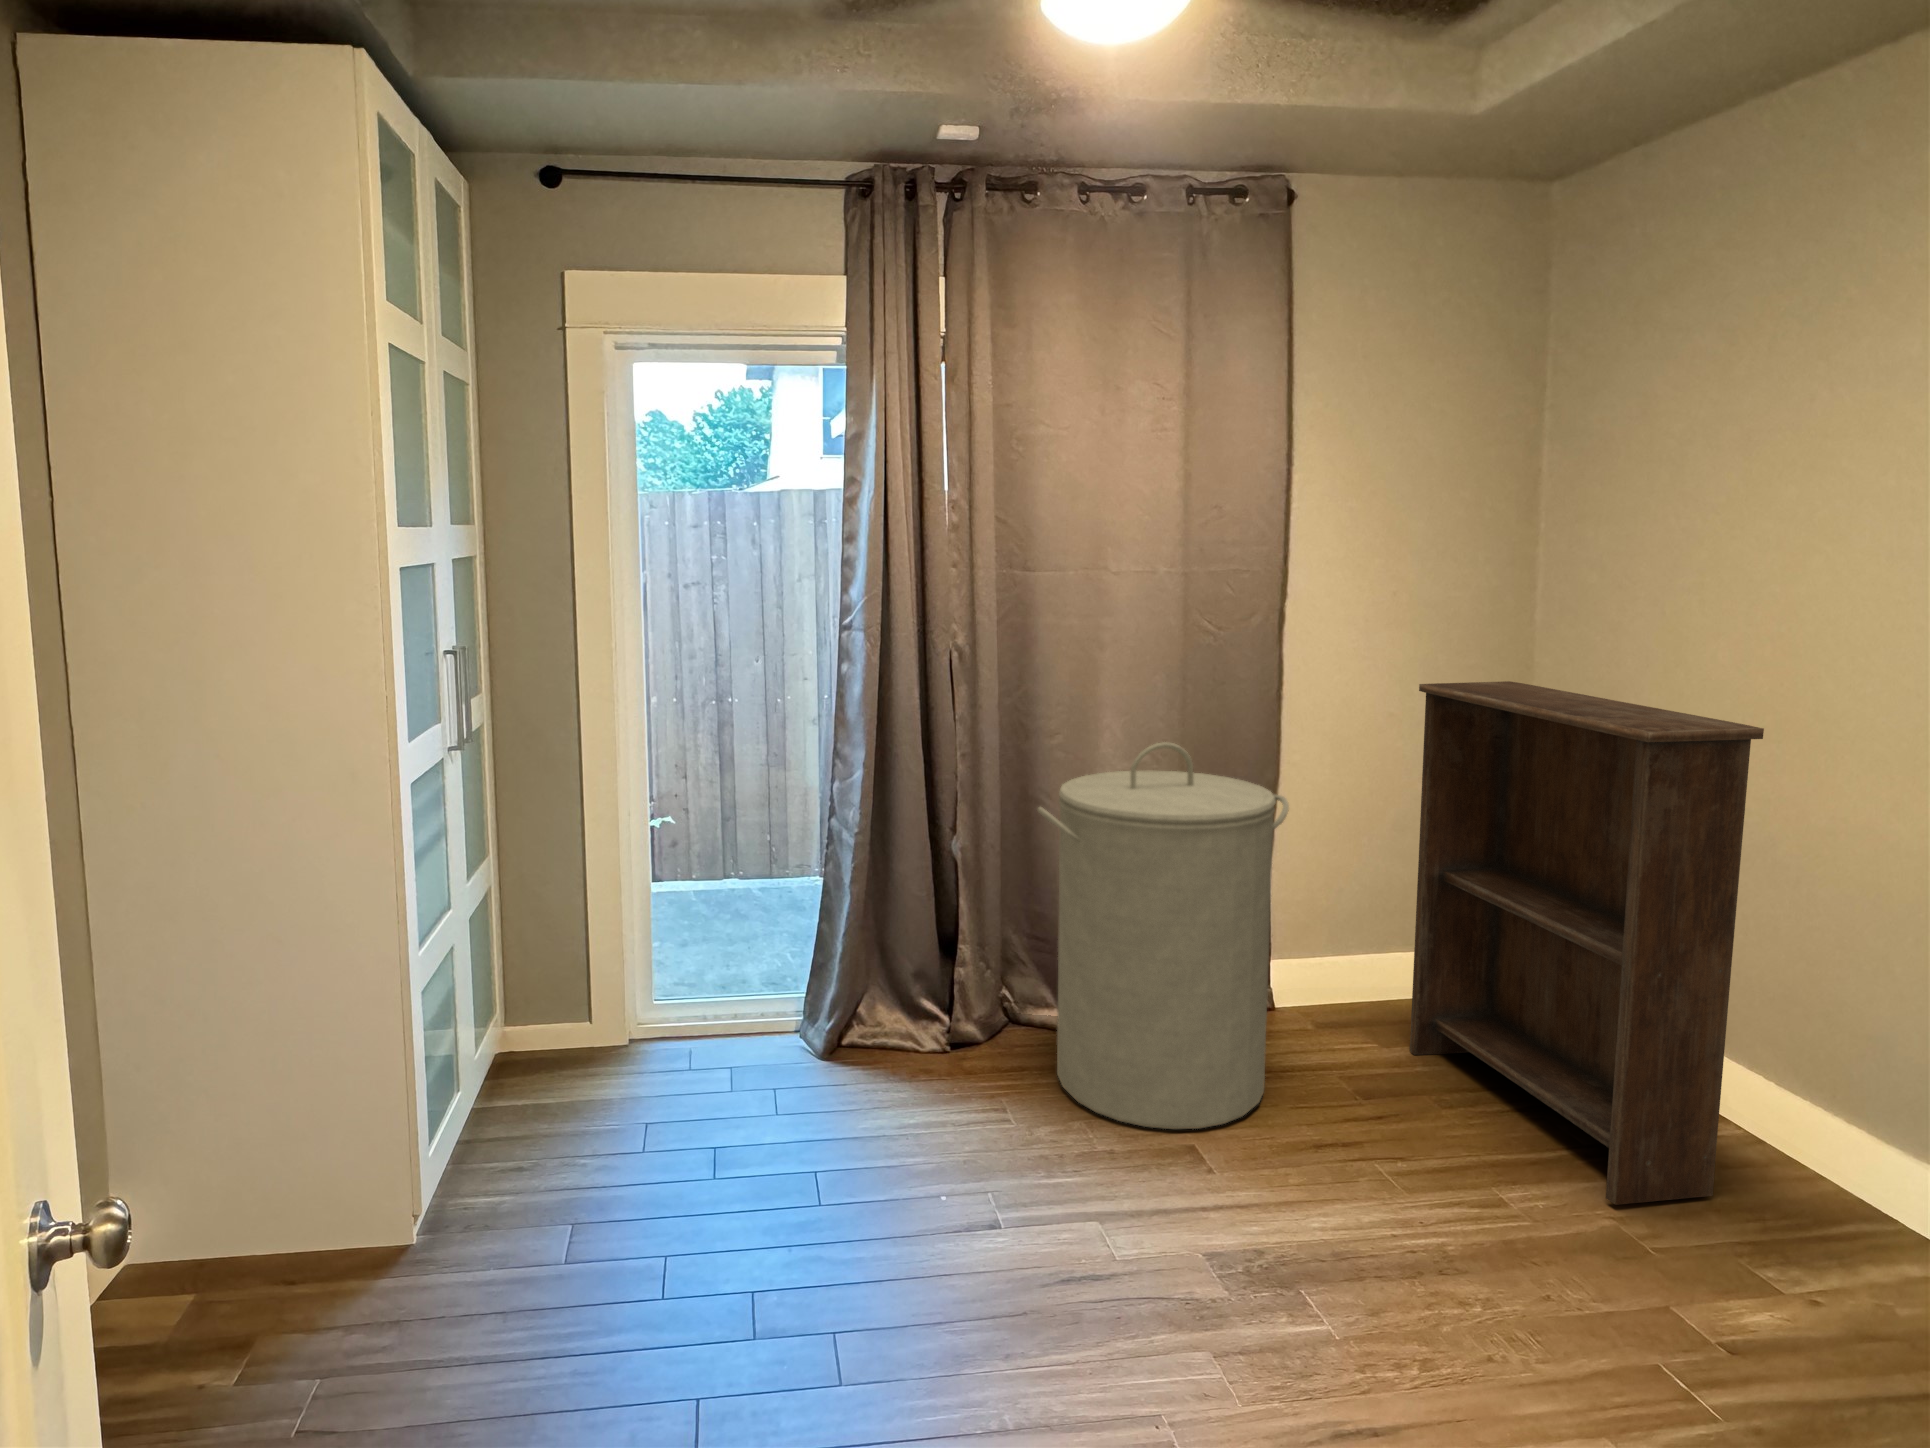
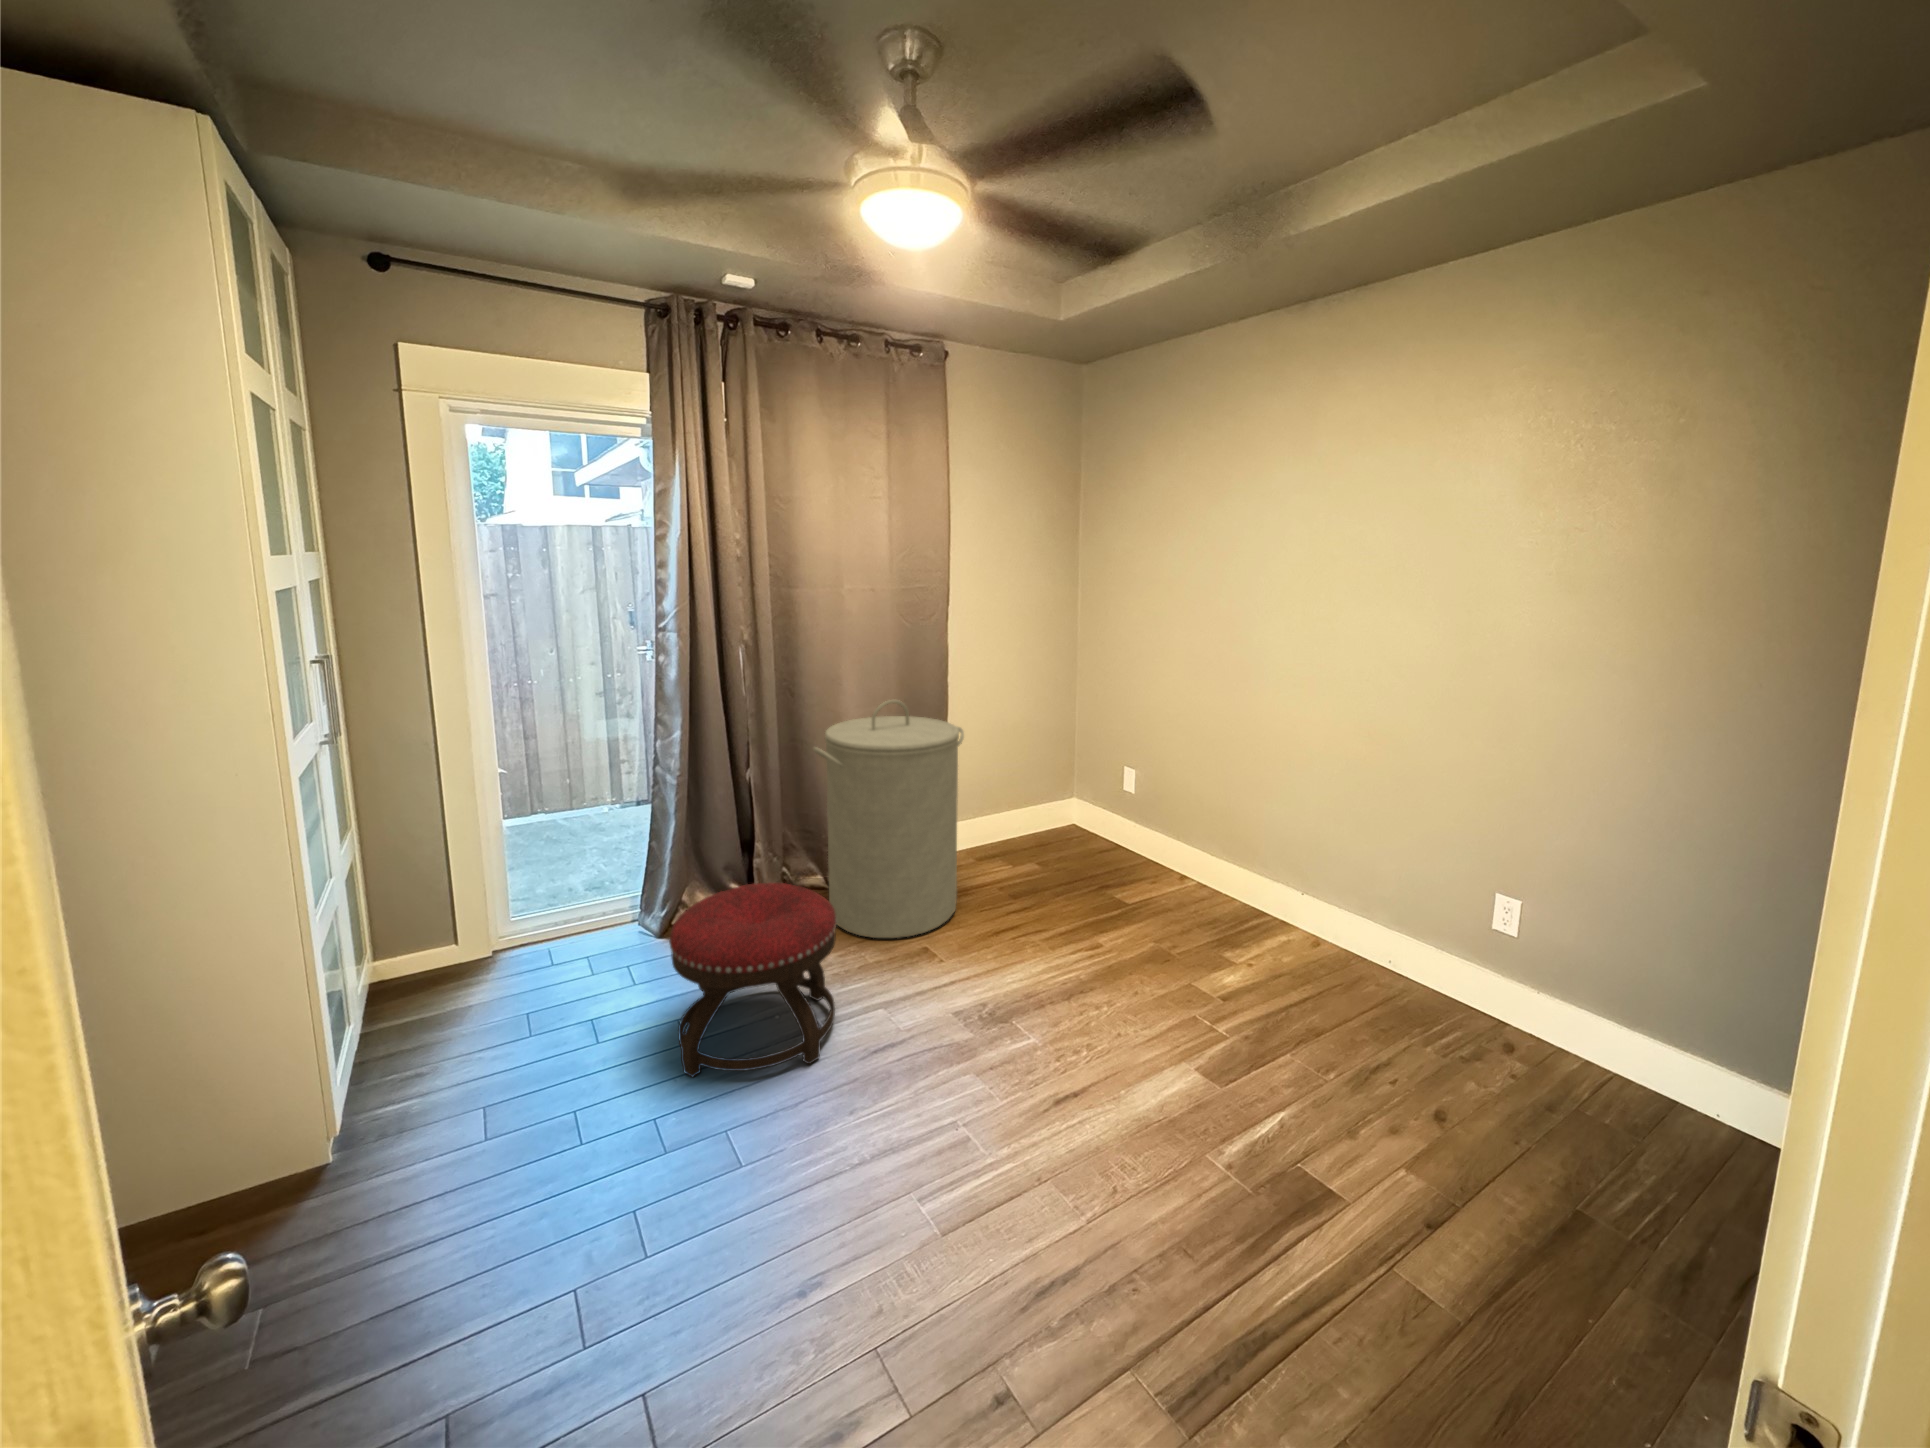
bookshelf: present [1410,681,1764,1205] -> none [1028,653,1201,929]
ottoman: none [797,998,1032,1290] -> present [669,883,837,1077]

